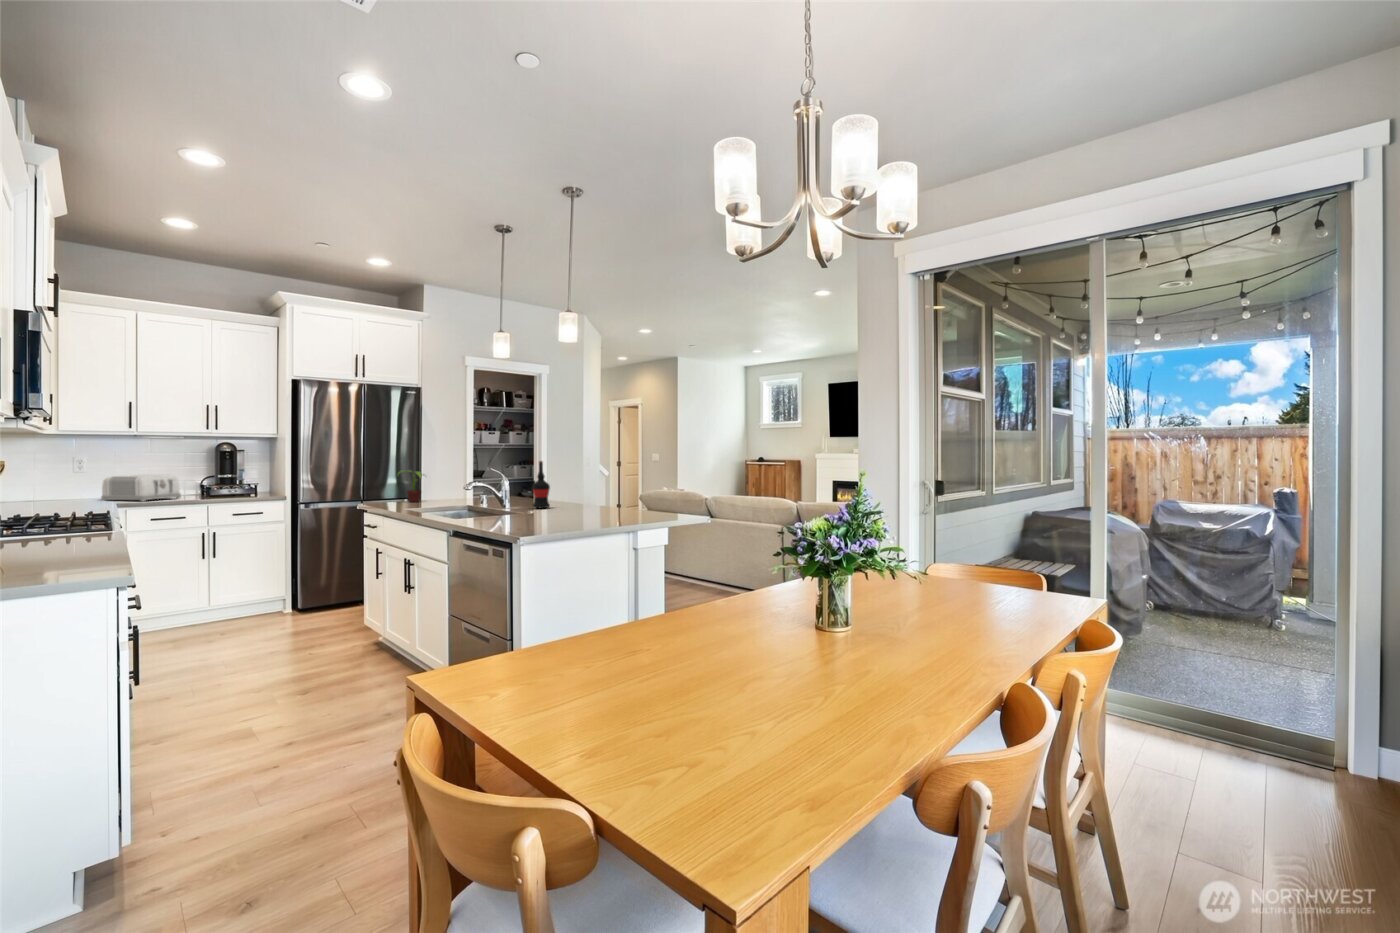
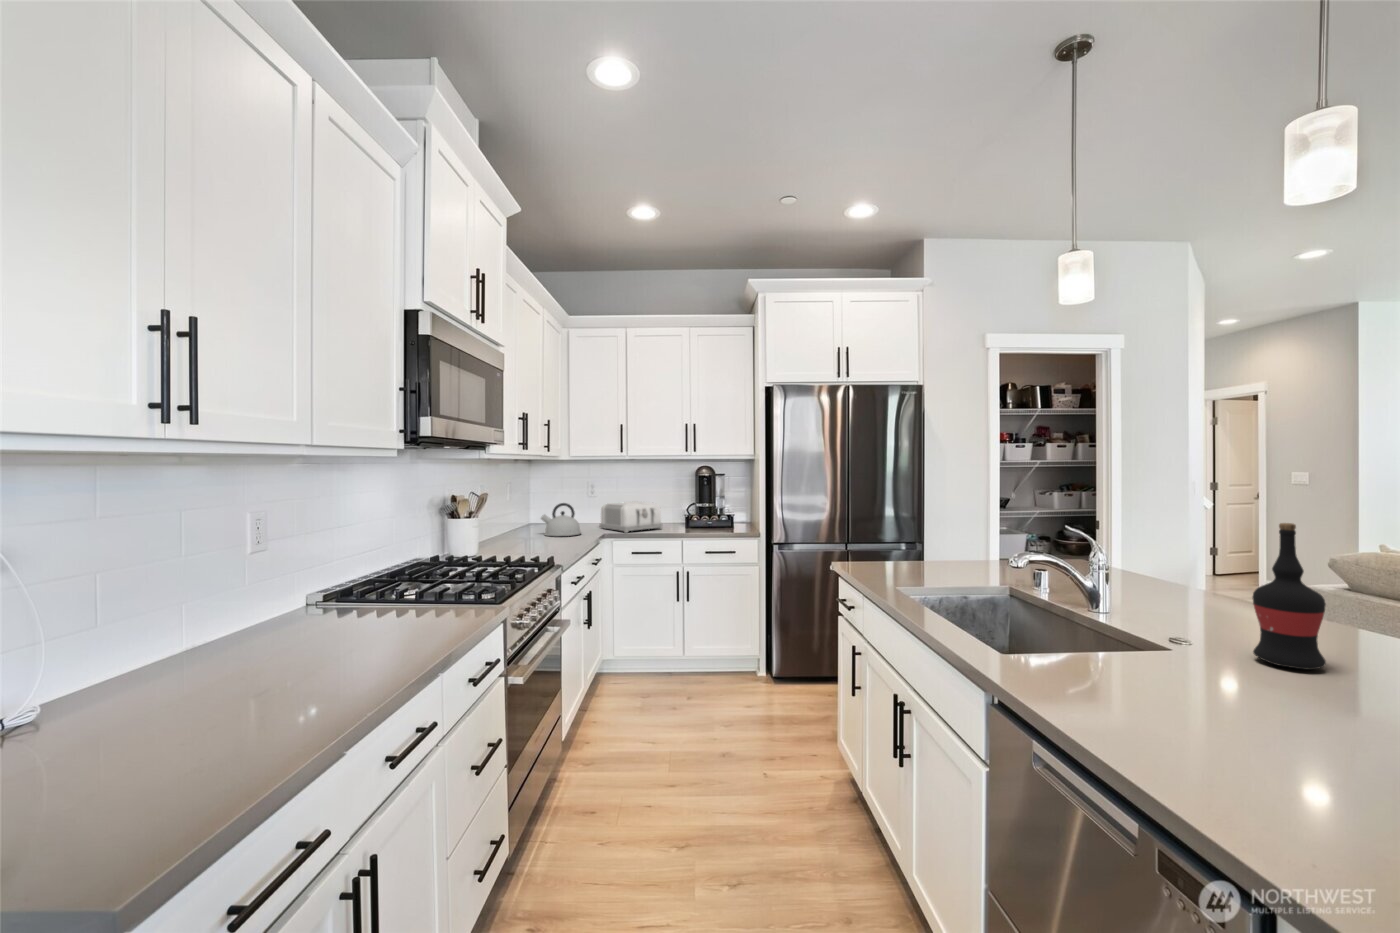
potted plant: present [399,471,423,502] -> none [888,514,939,572]
kettle: none [37,475,91,506] -> present [541,503,581,536]

